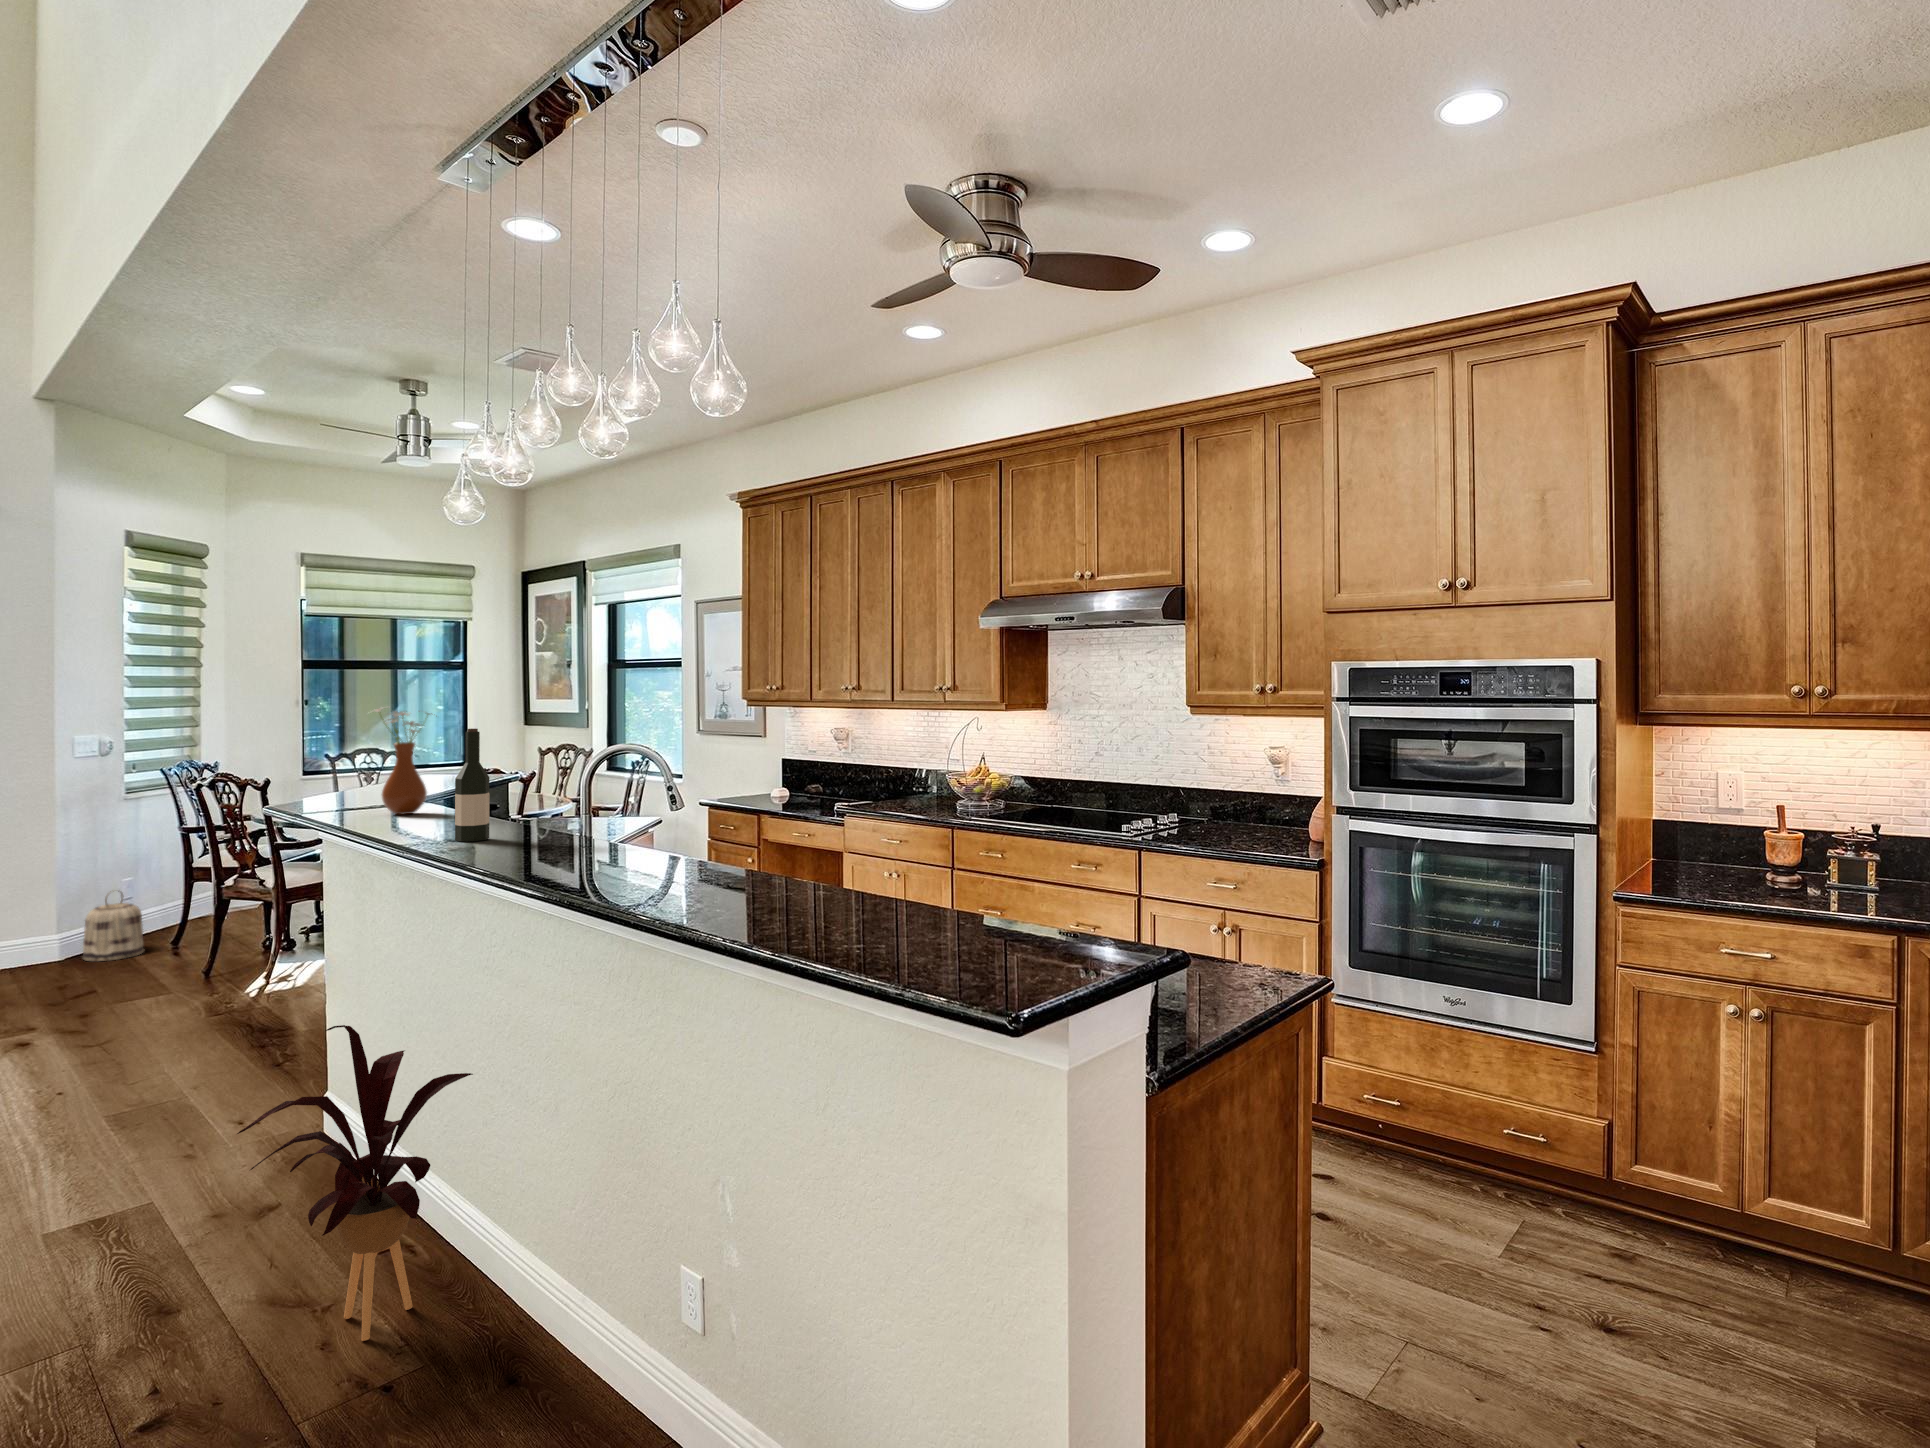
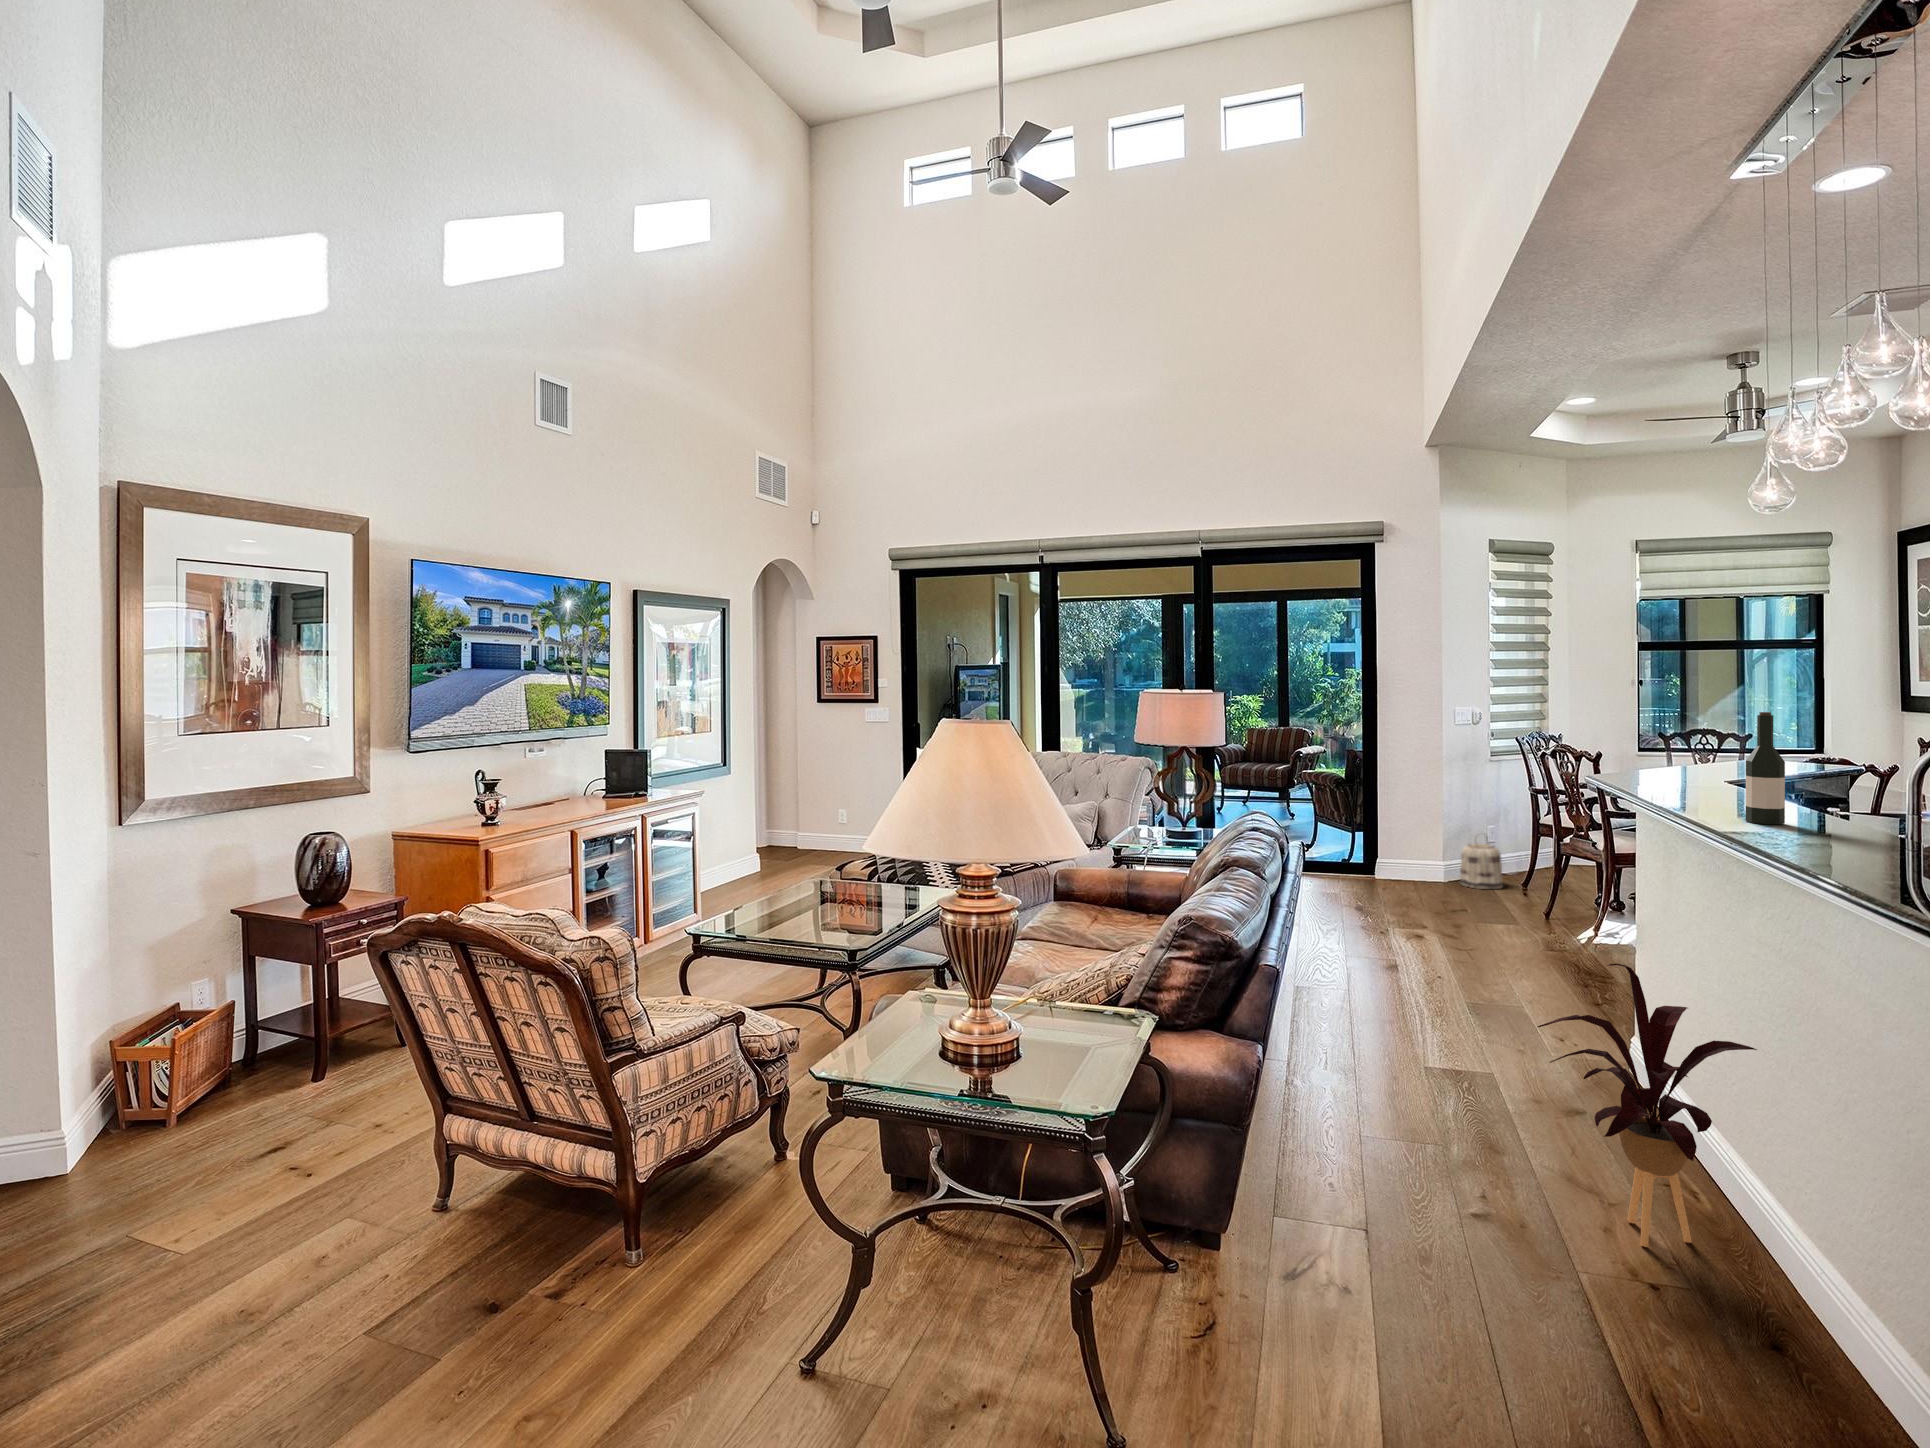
vase: present [375,708,433,814] -> none [1668,689,1745,793]

